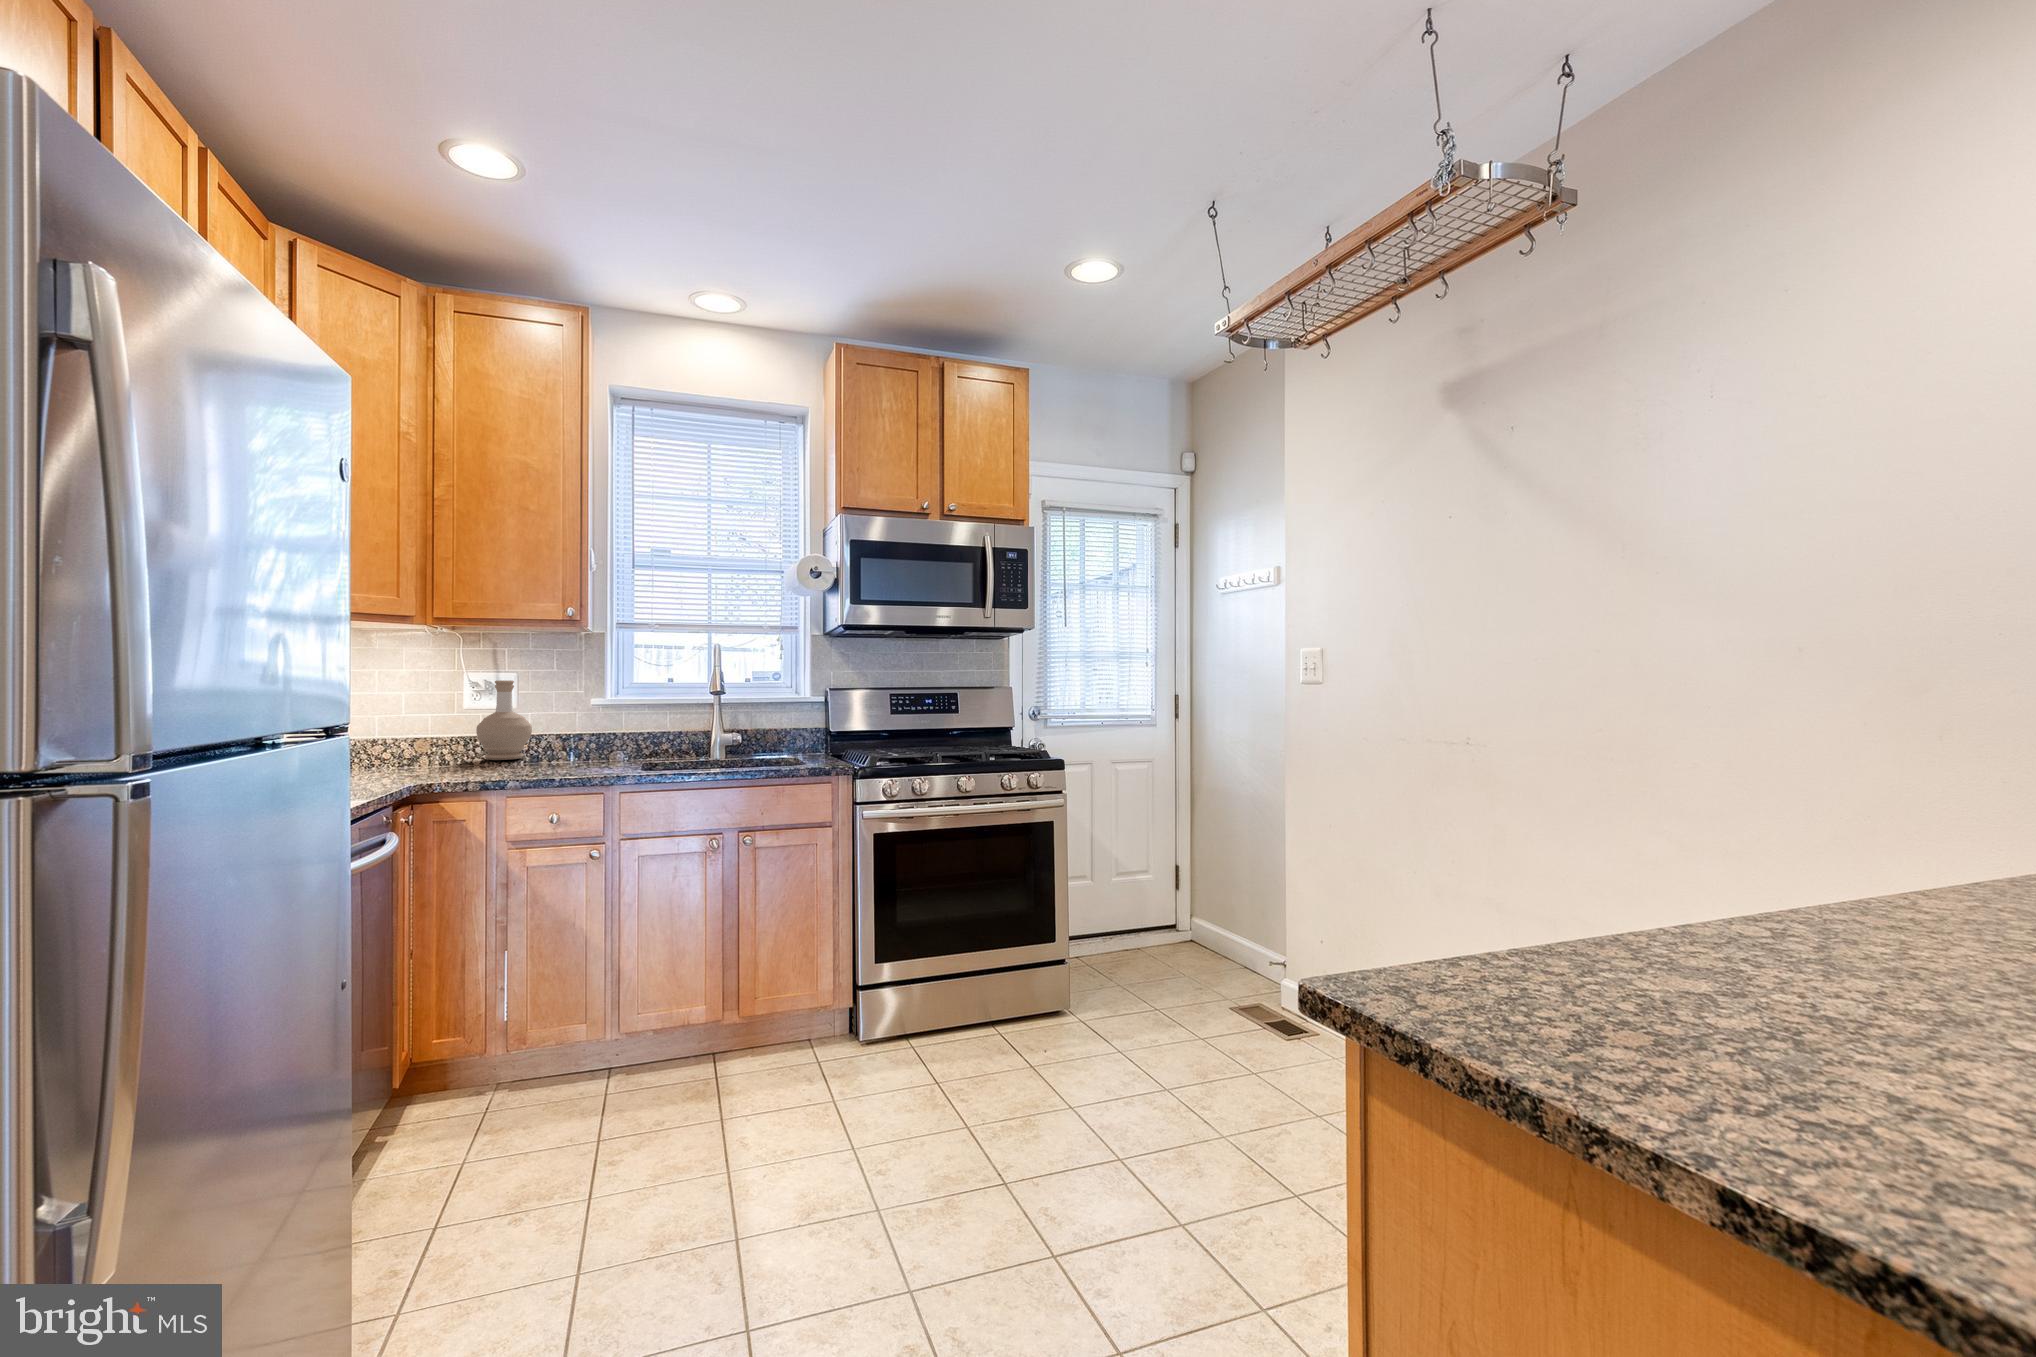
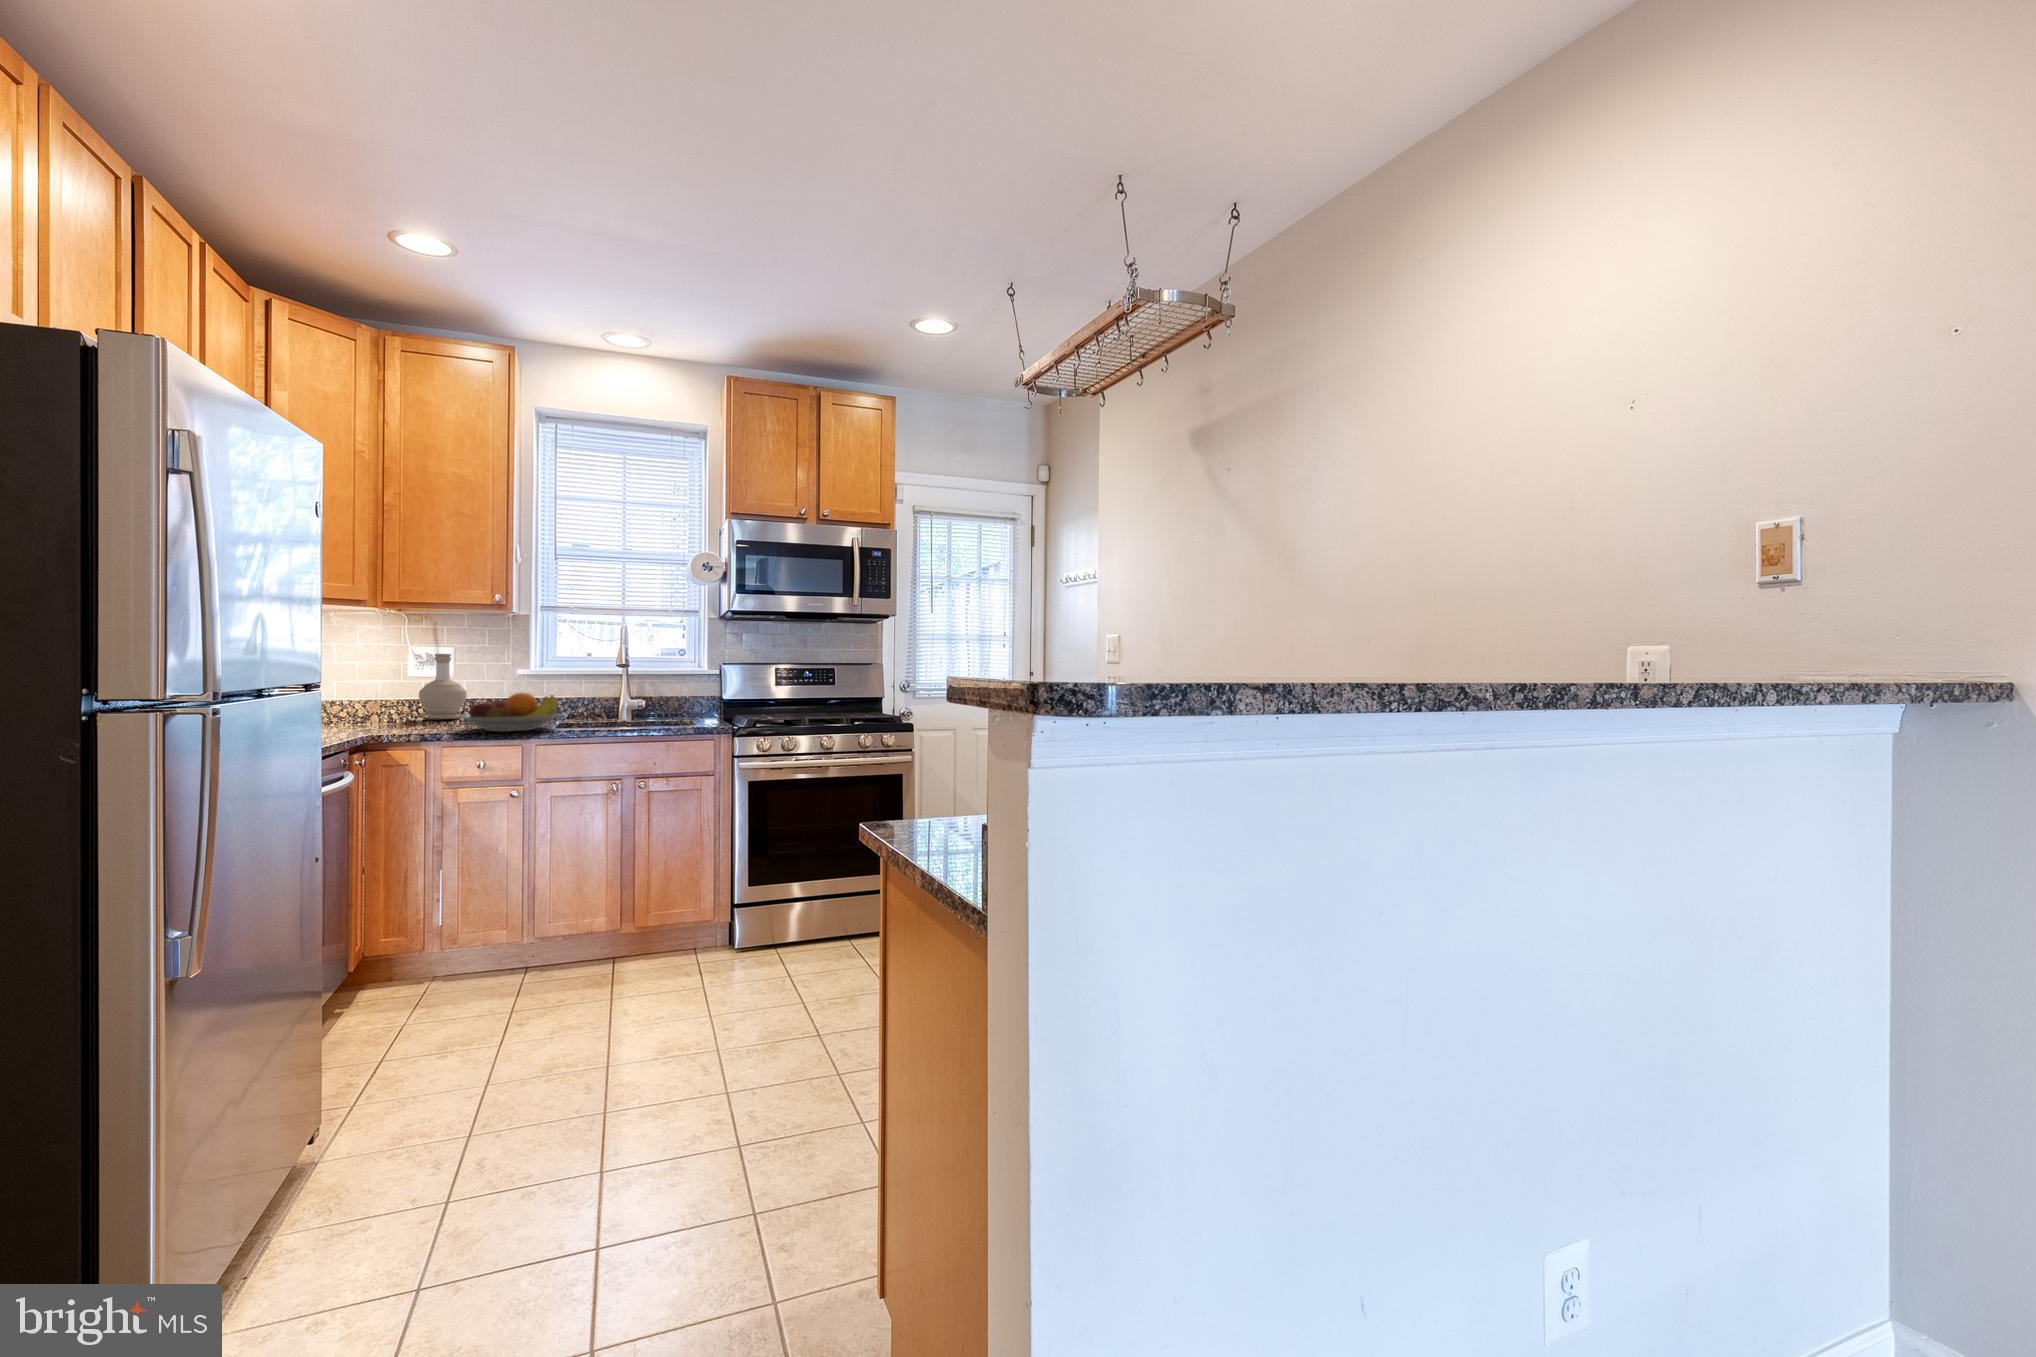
fruit bowl: none [526,727,646,776] -> present [460,693,559,732]

